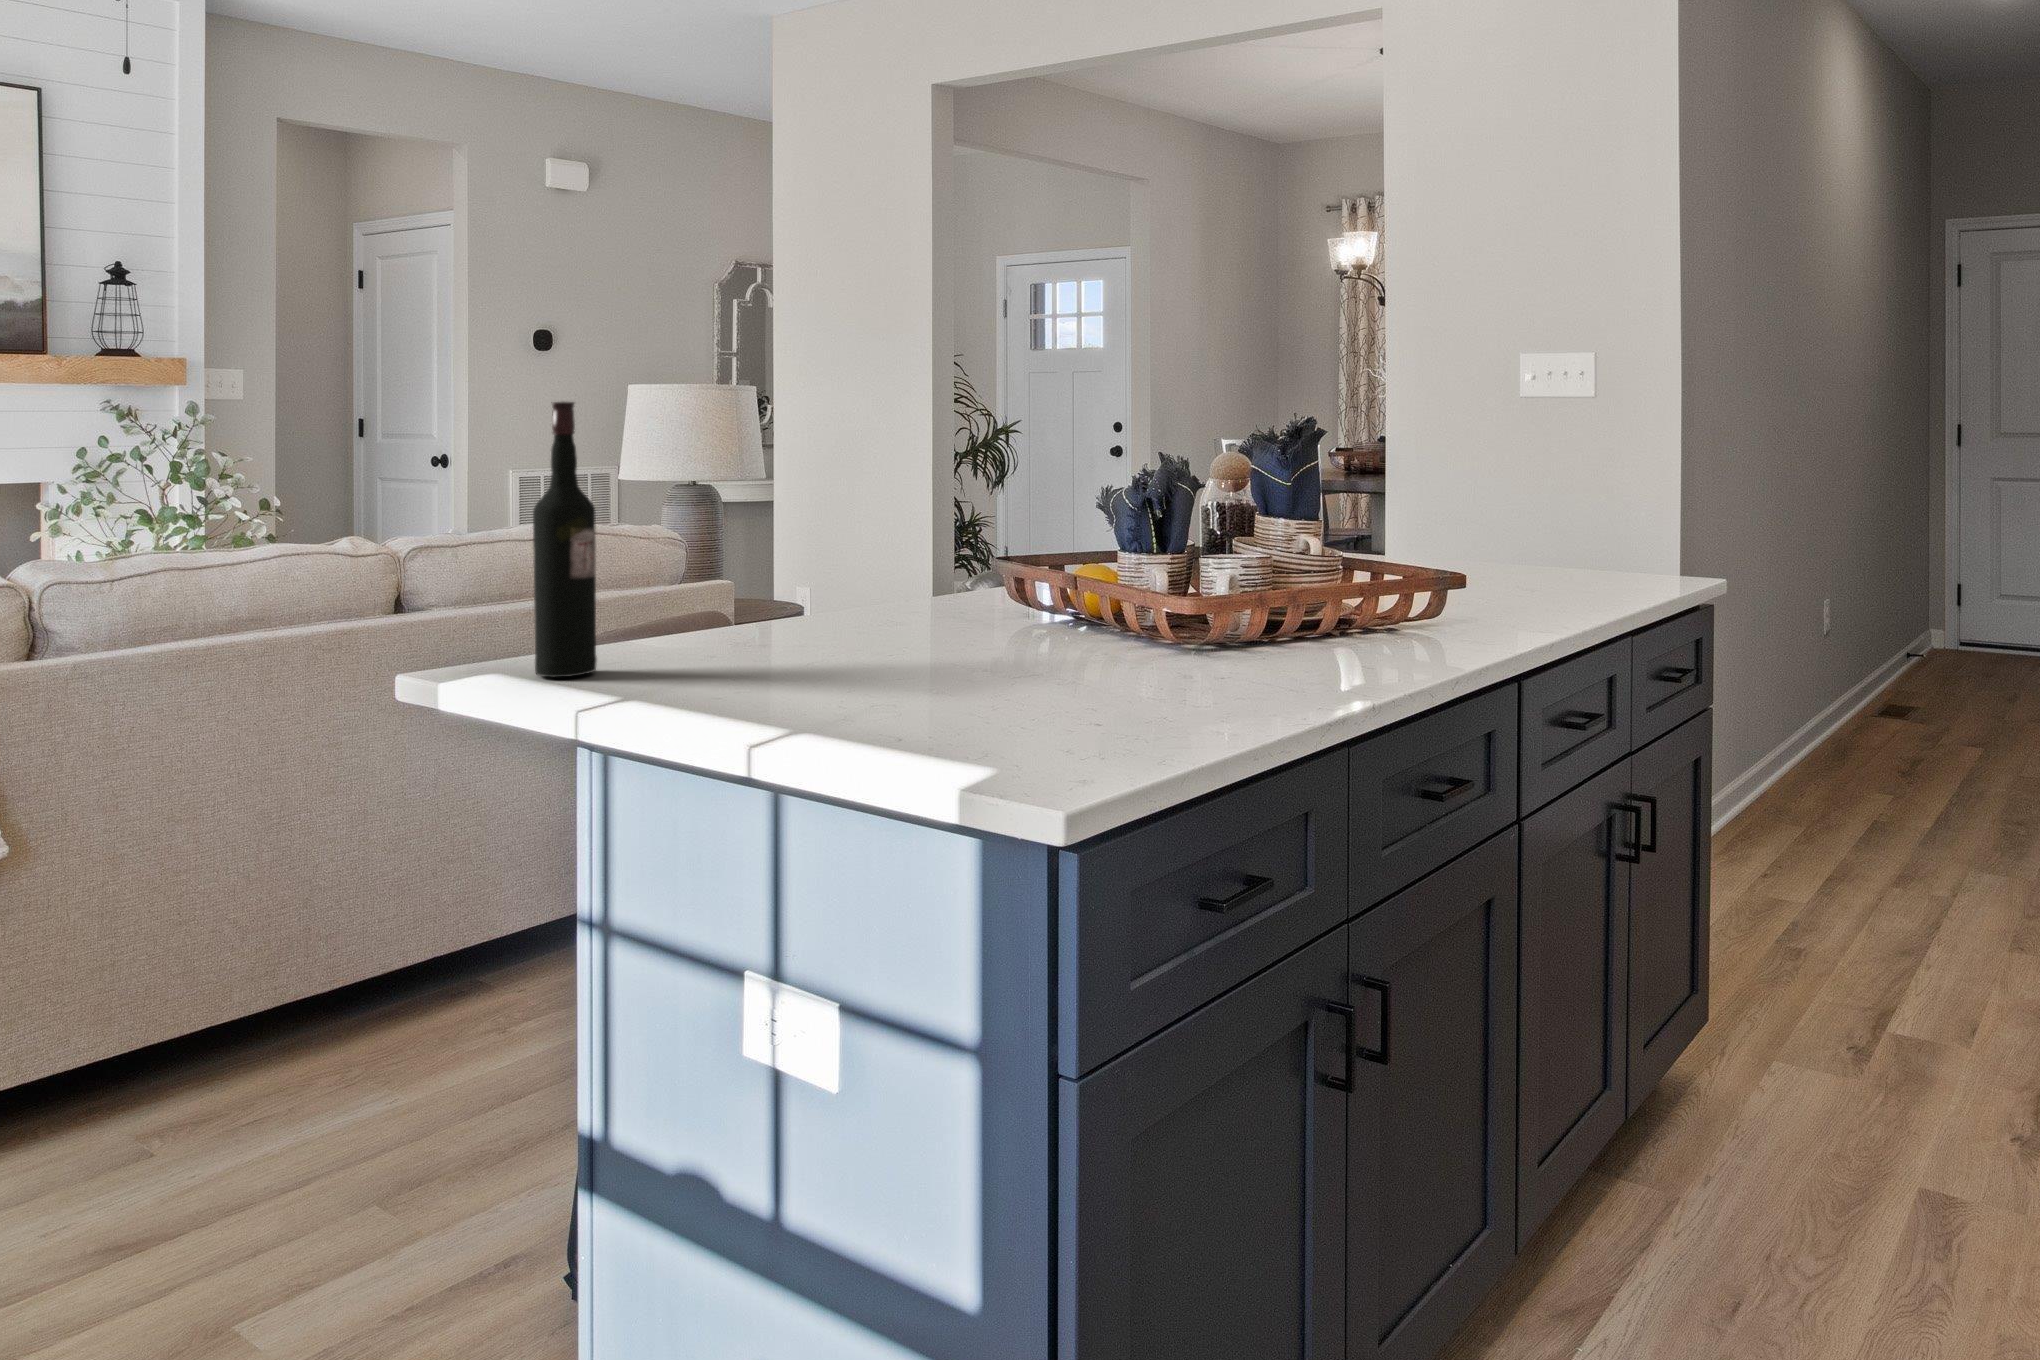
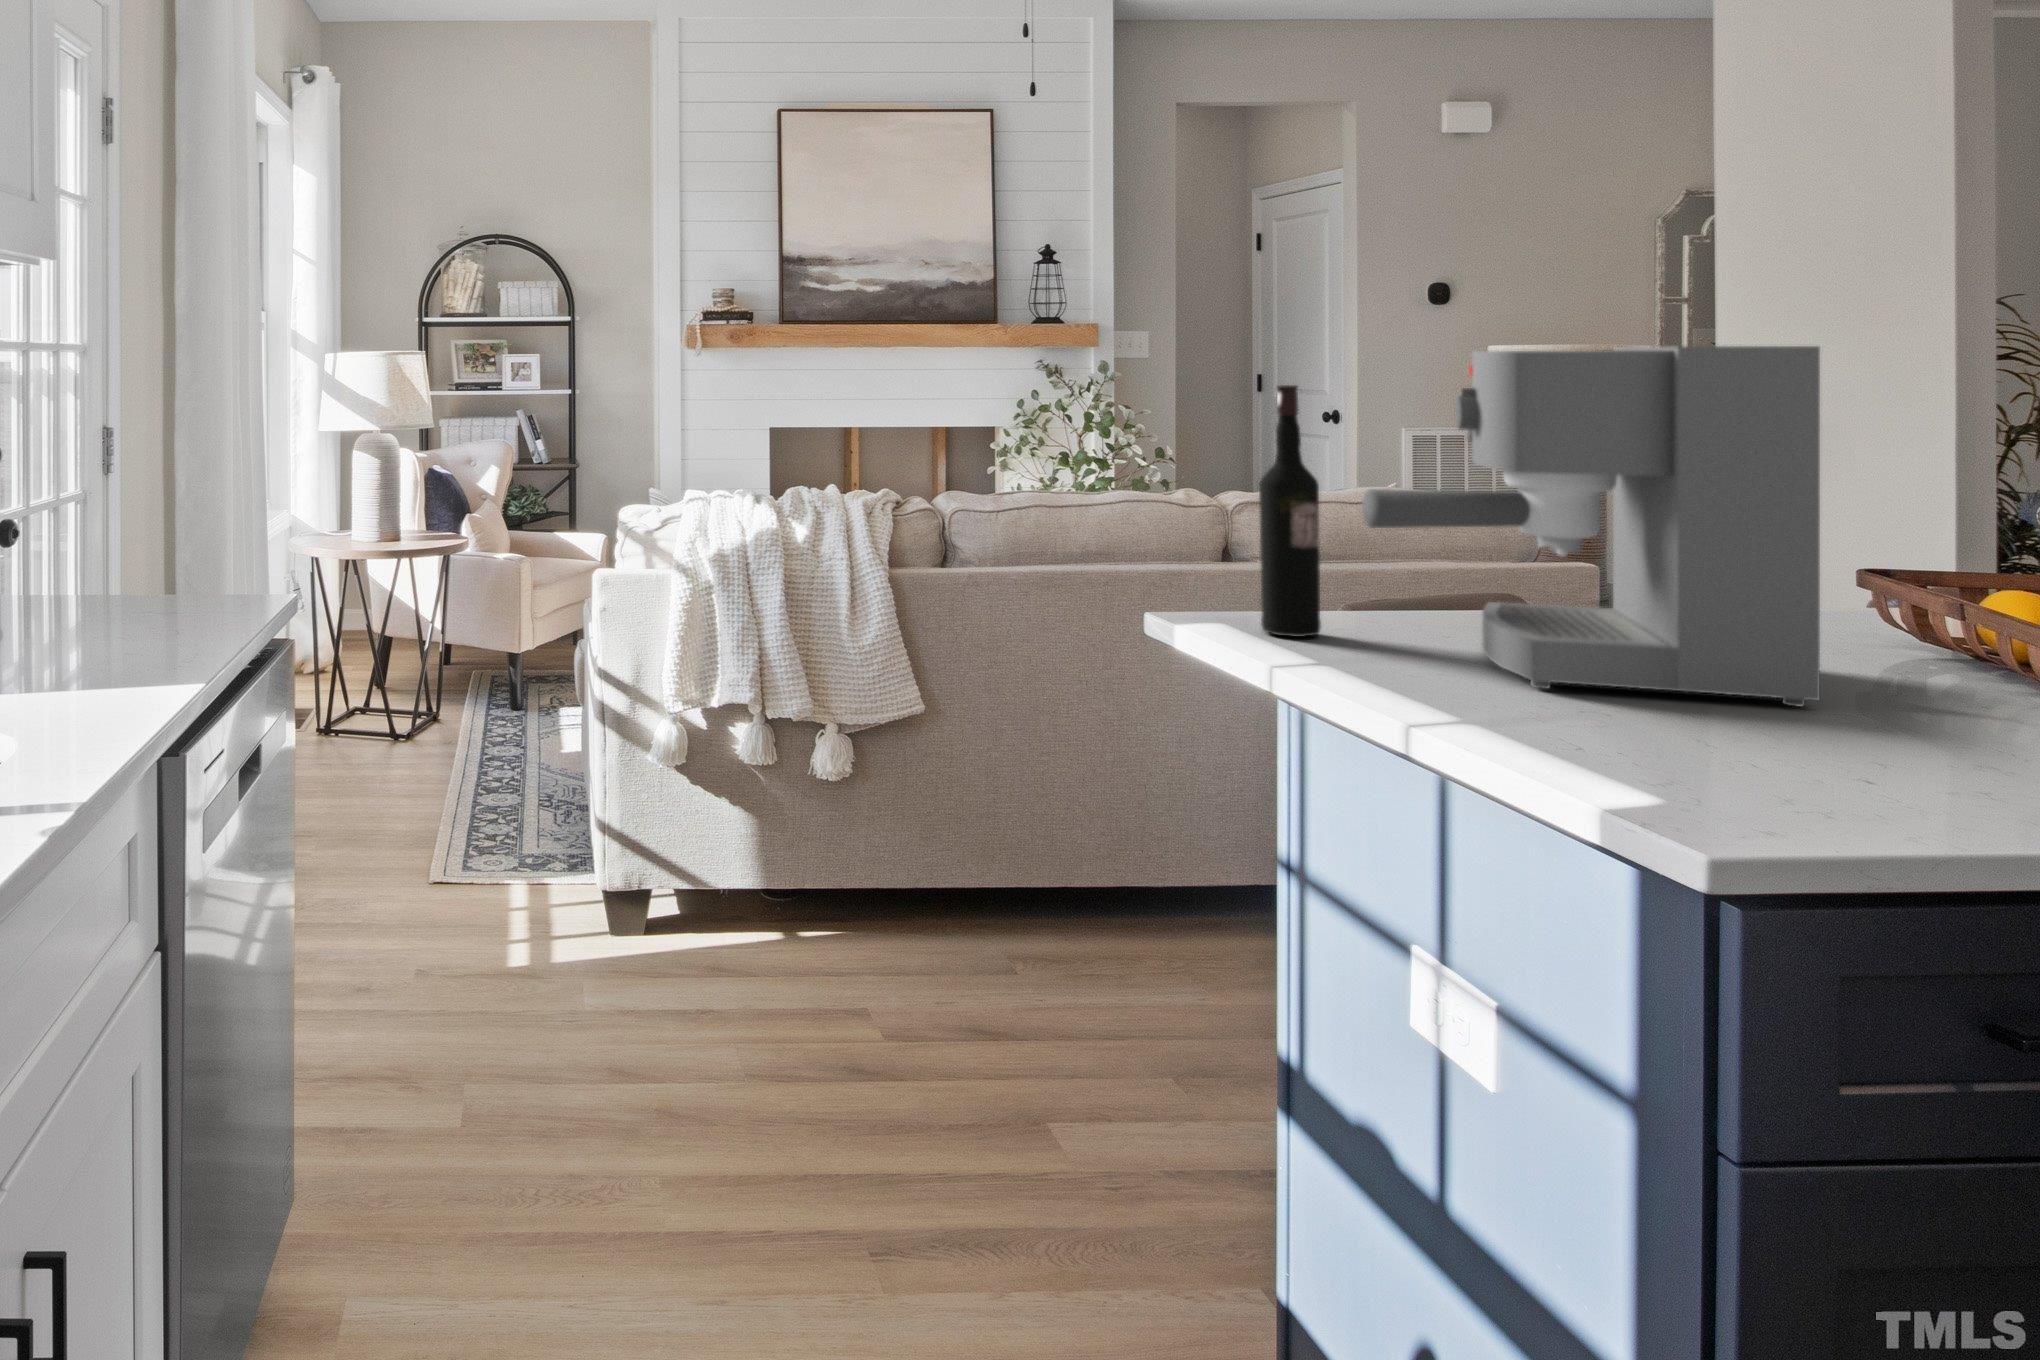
coffee maker: none [658,361,1024,691] -> present [1362,346,1820,706]

